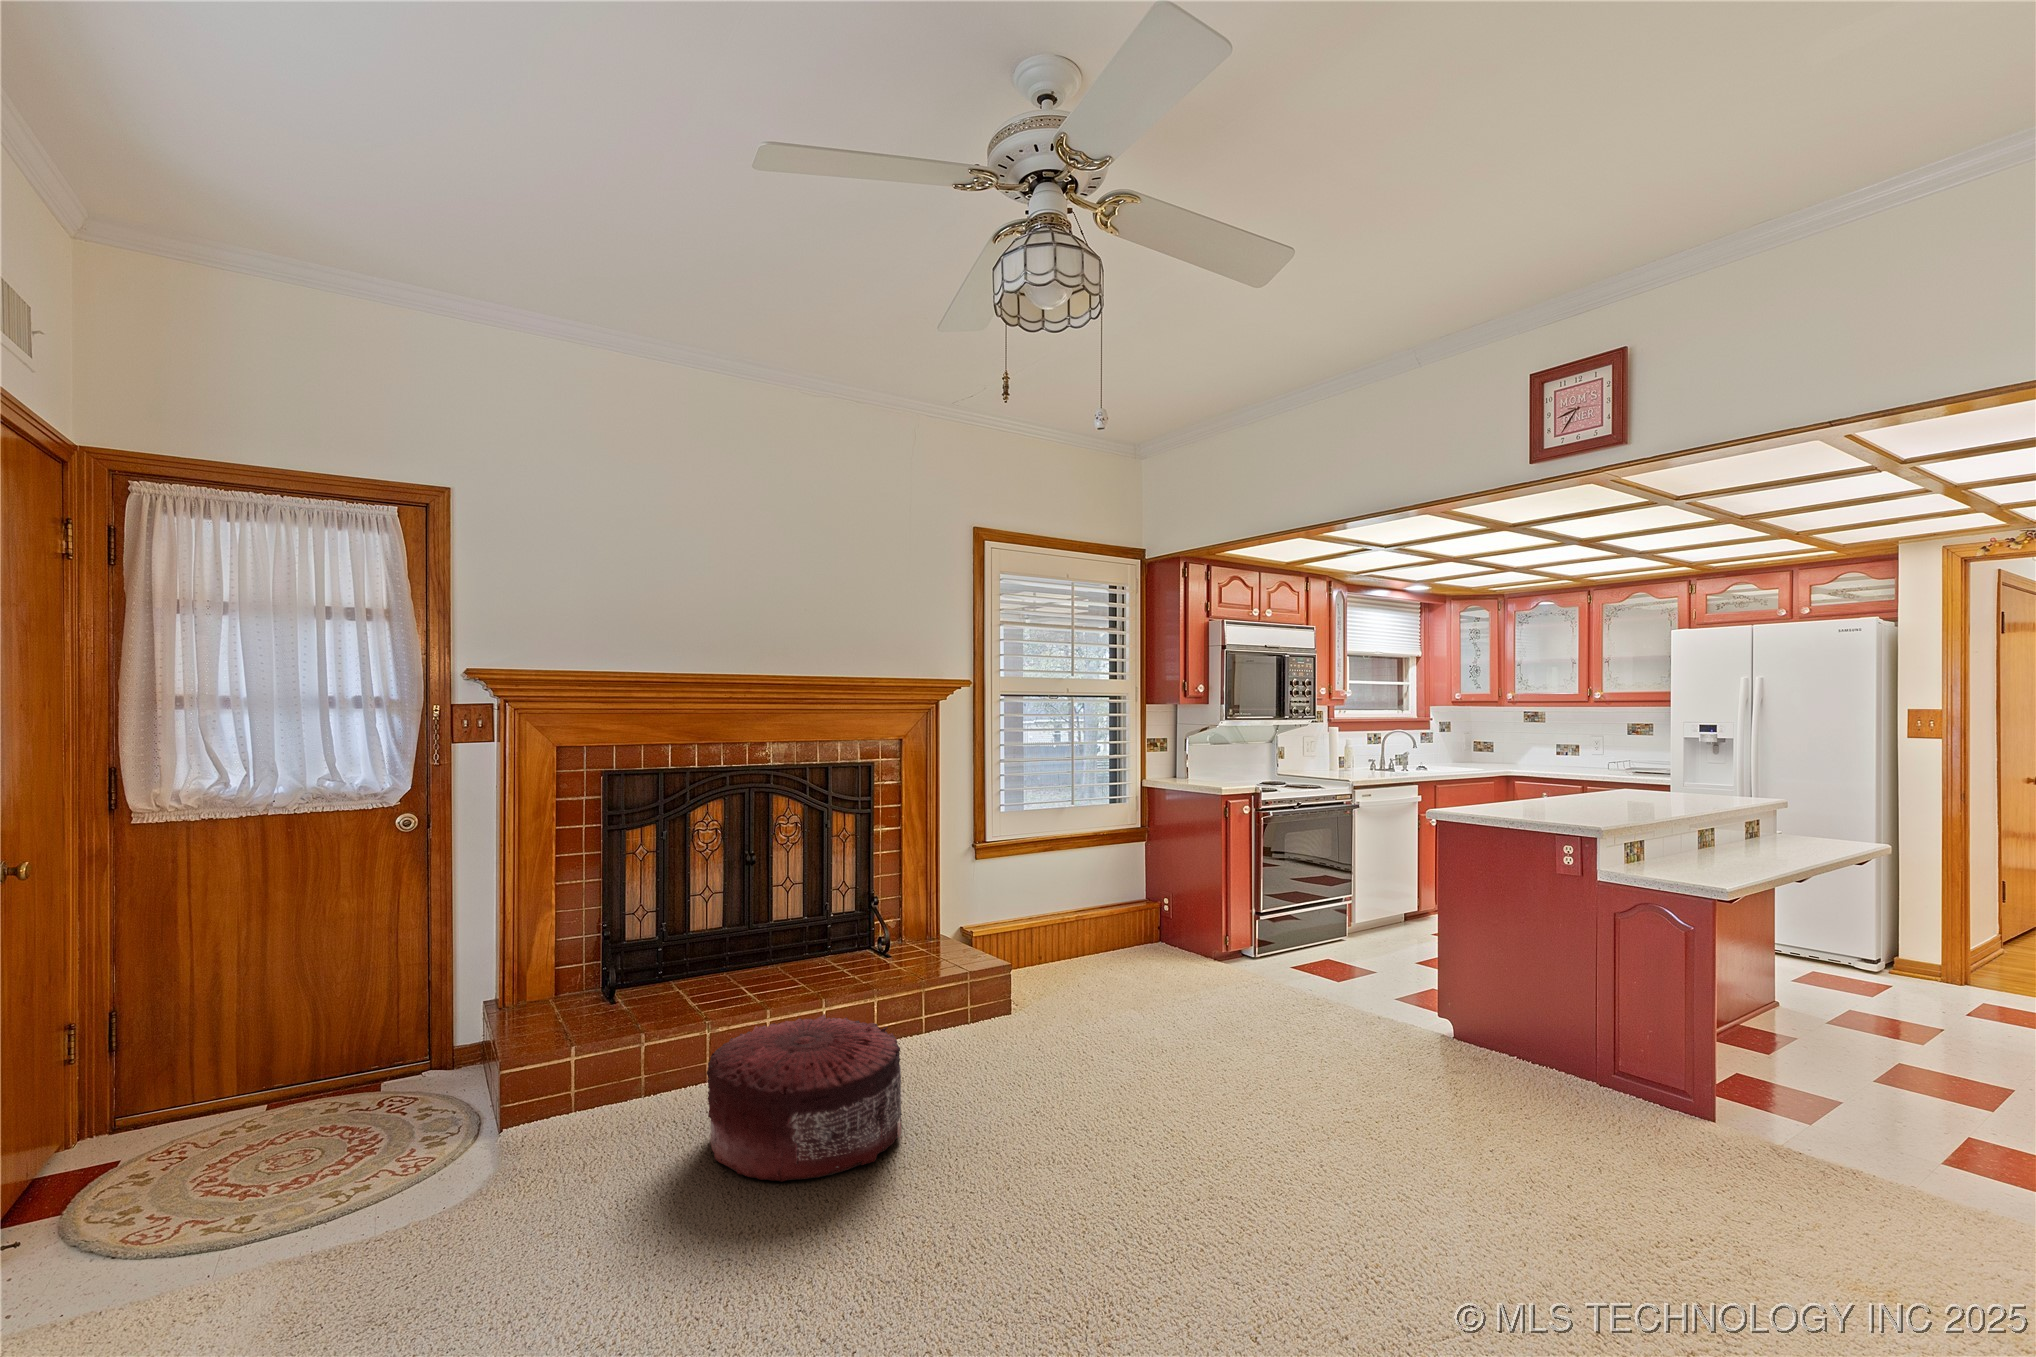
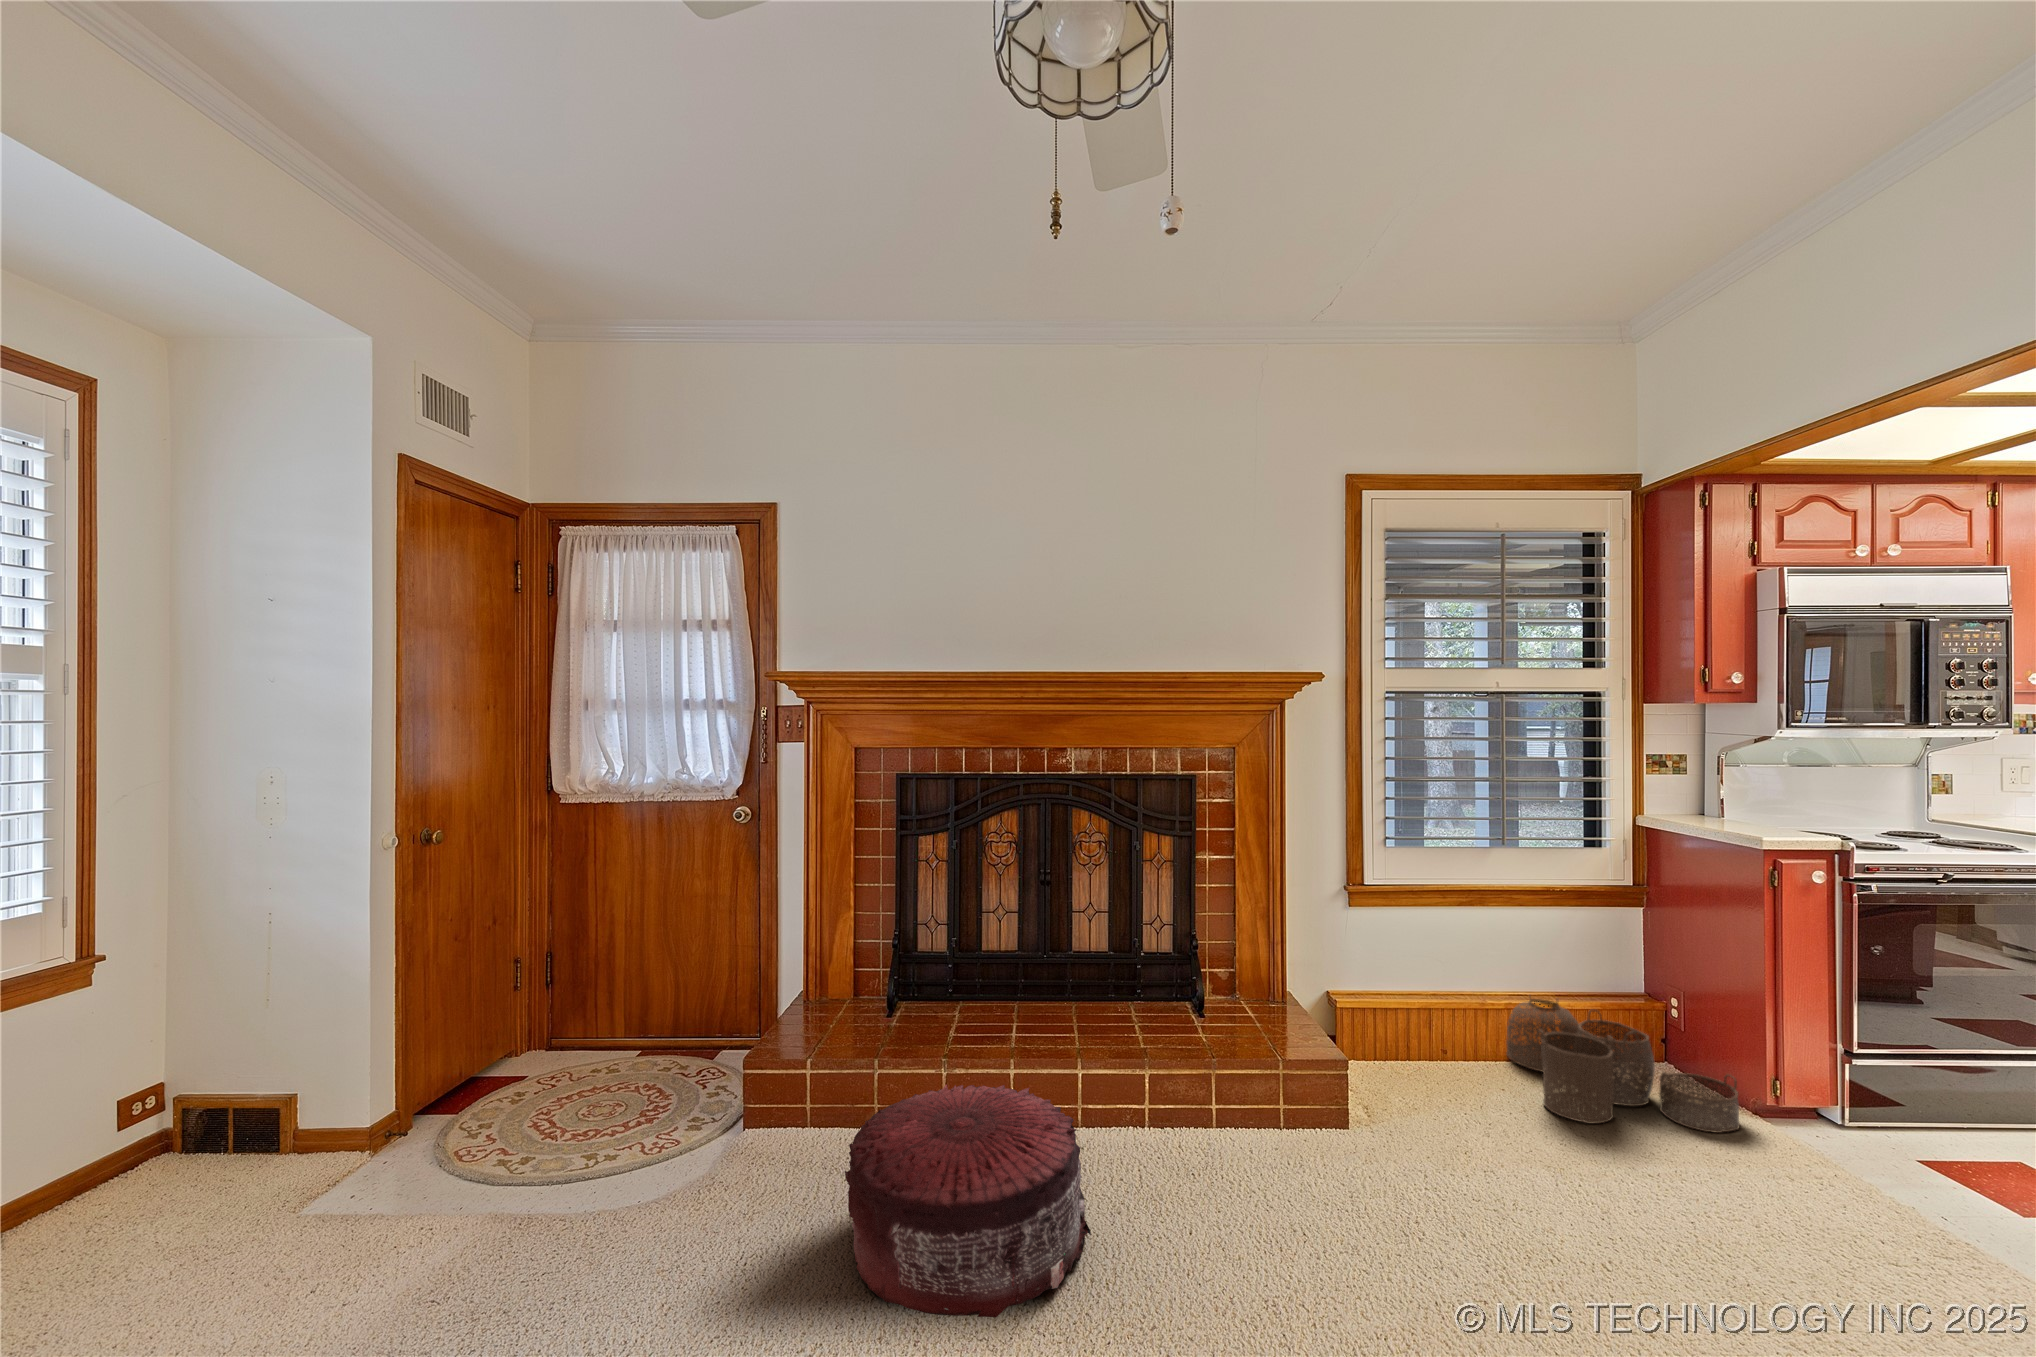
woven basket: none [1075,910,1212,982] -> present [1506,999,1740,1133]

